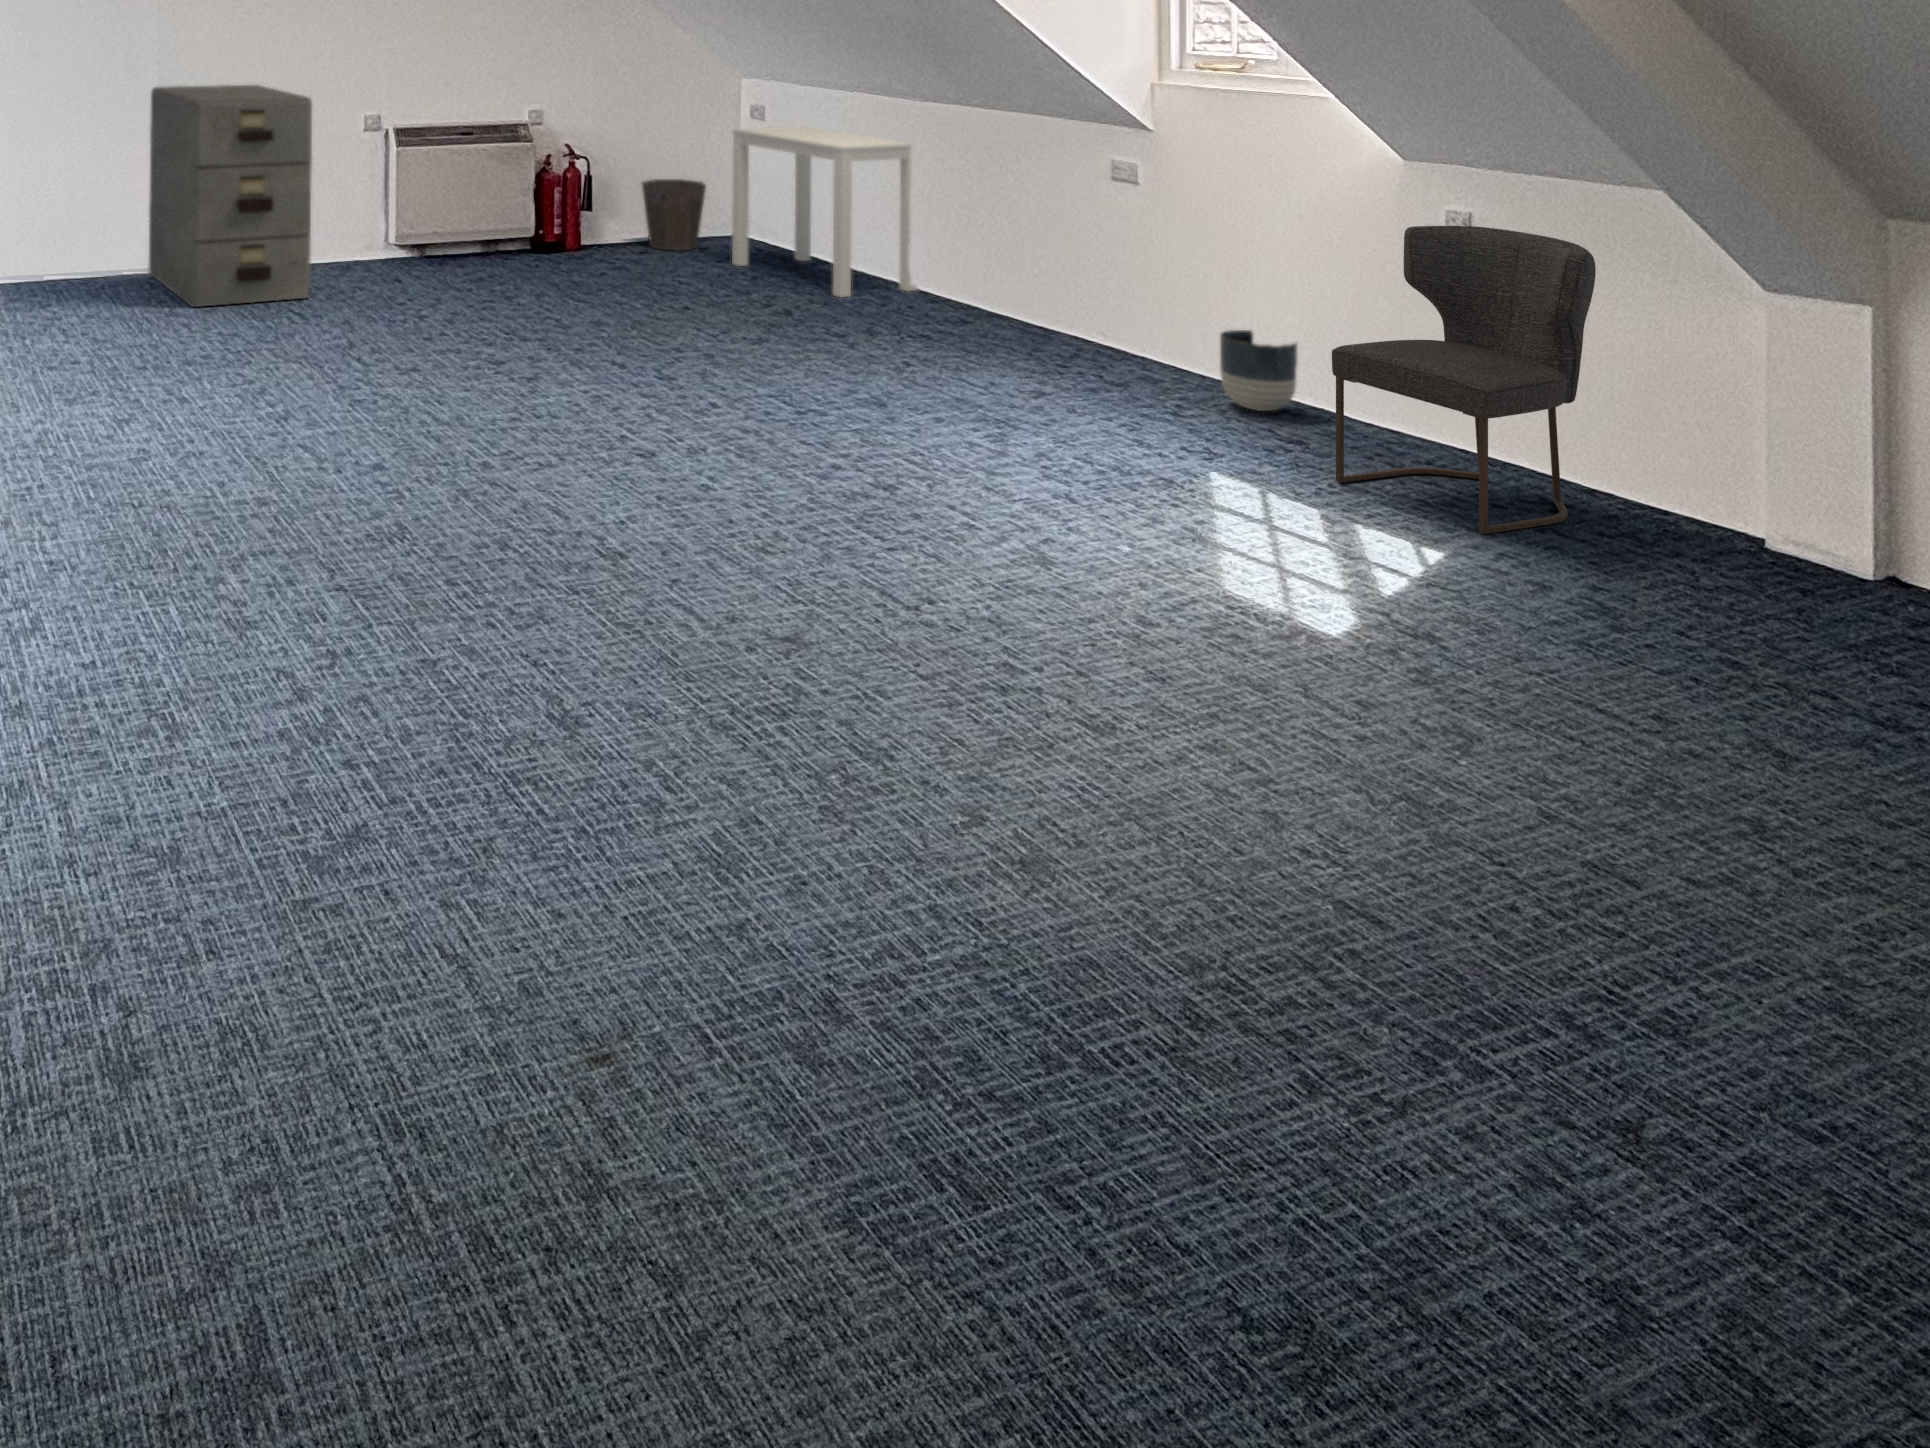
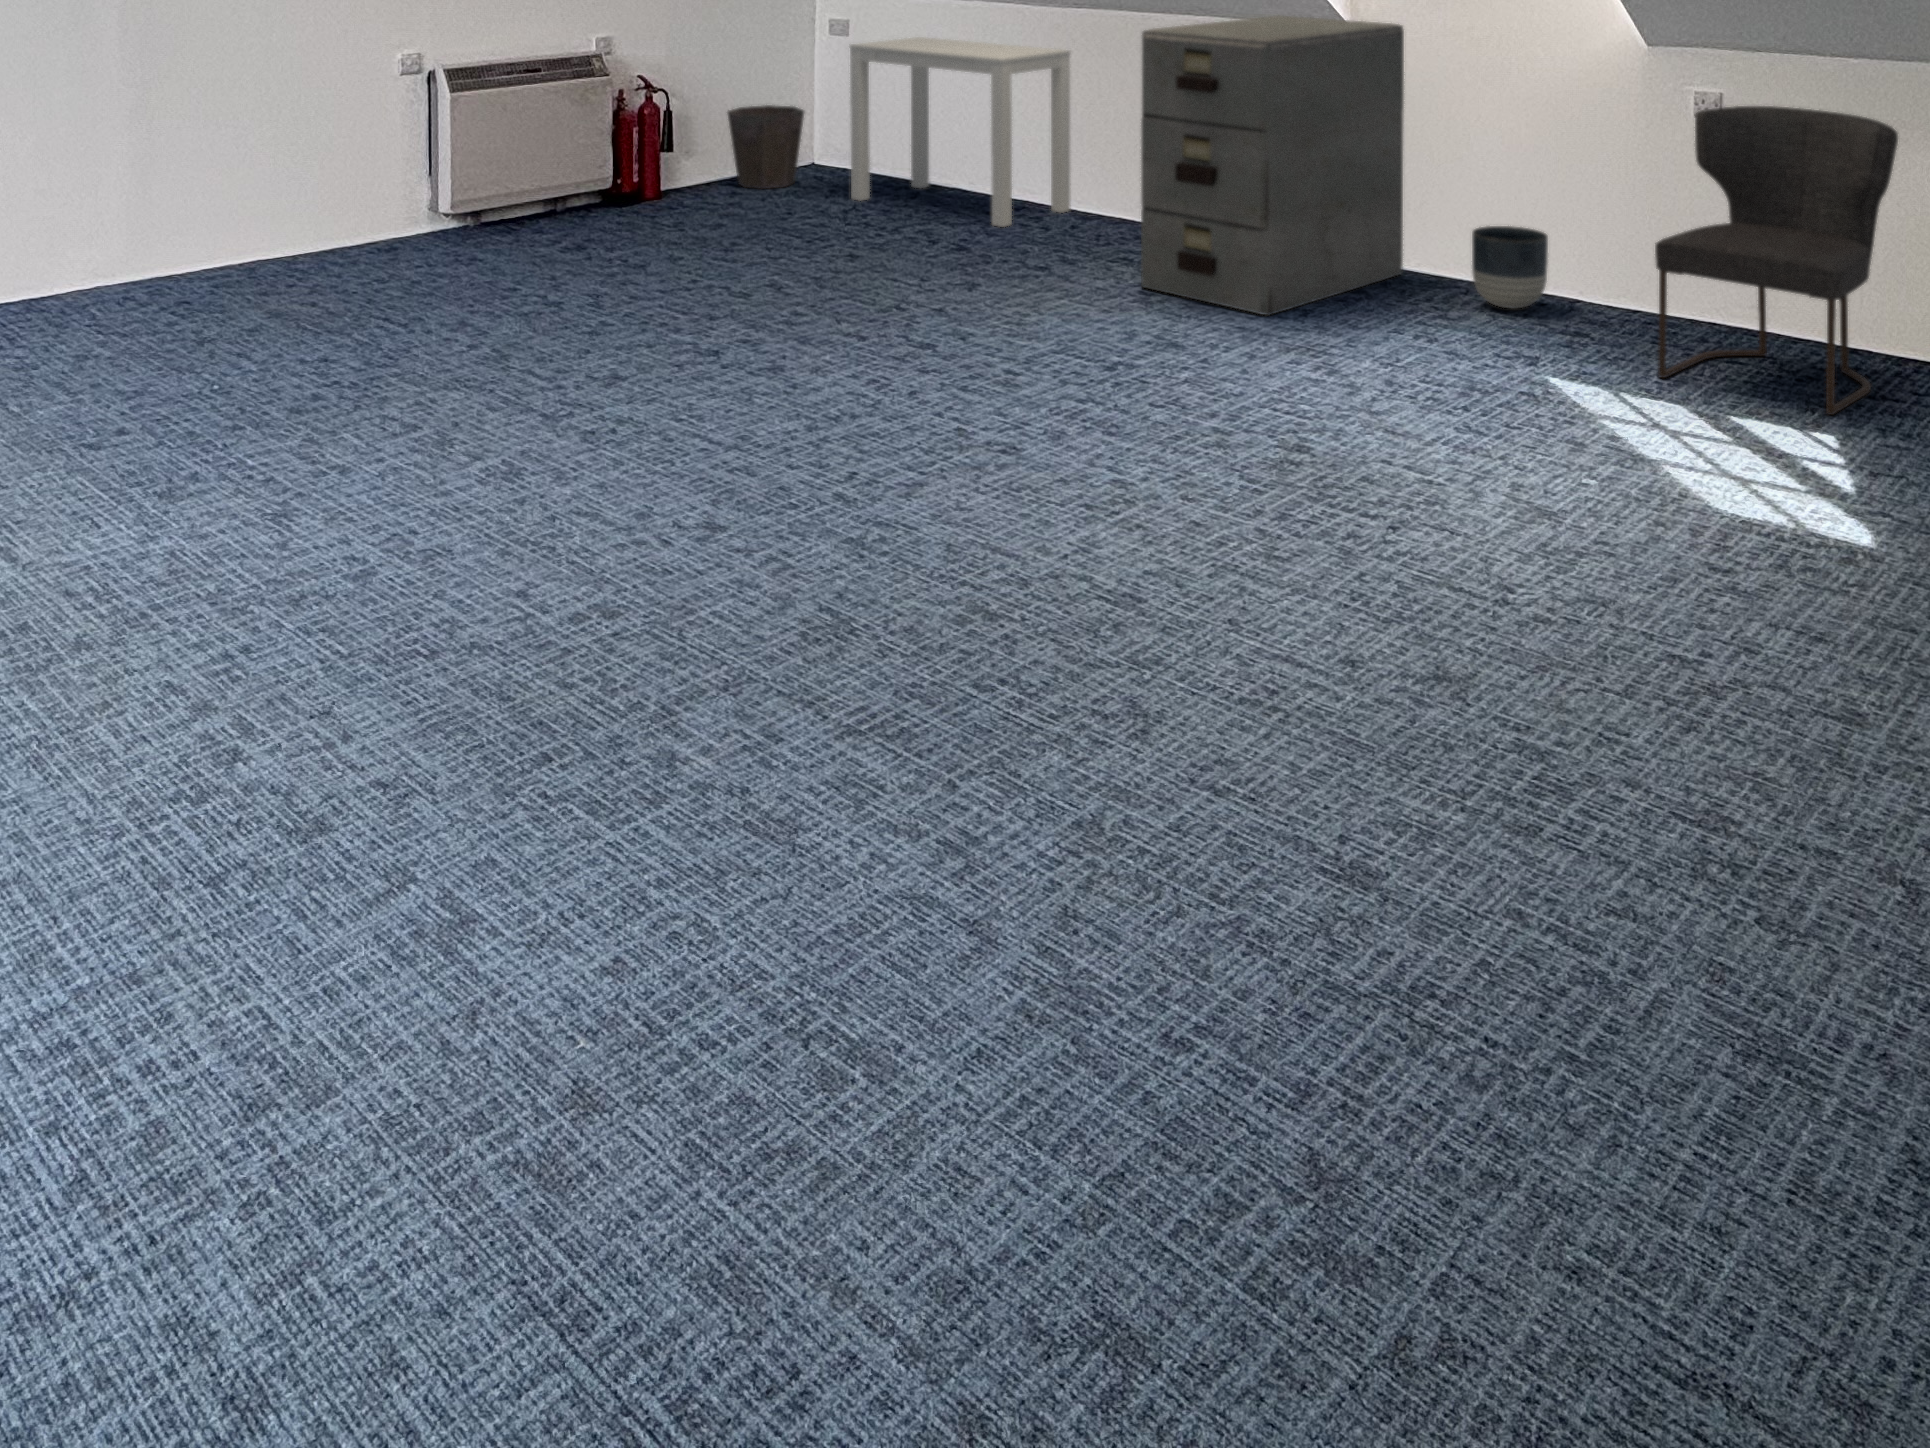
filing cabinet: present [149,85,312,307] -> present [1141,16,1404,316]

